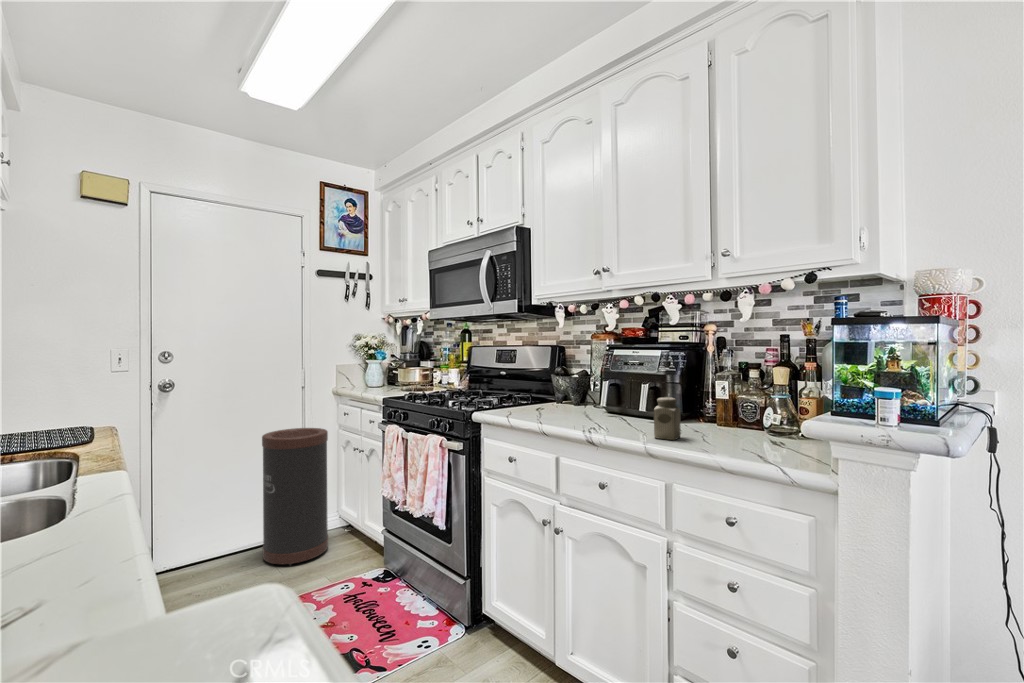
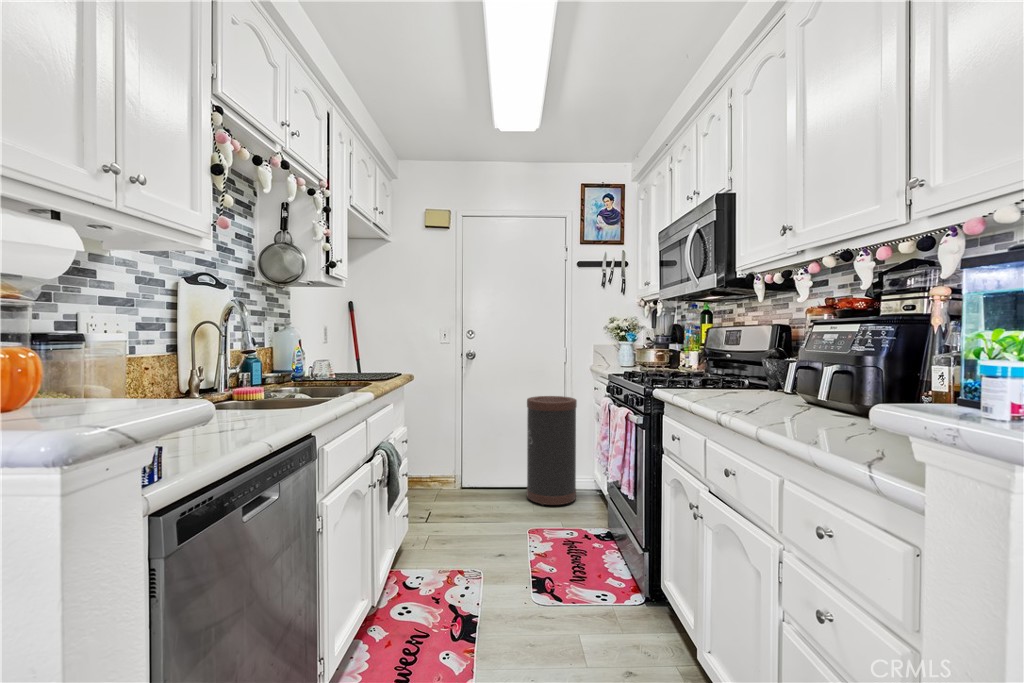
salt shaker: present [654,397,681,440] -> none [791,379,834,433]

